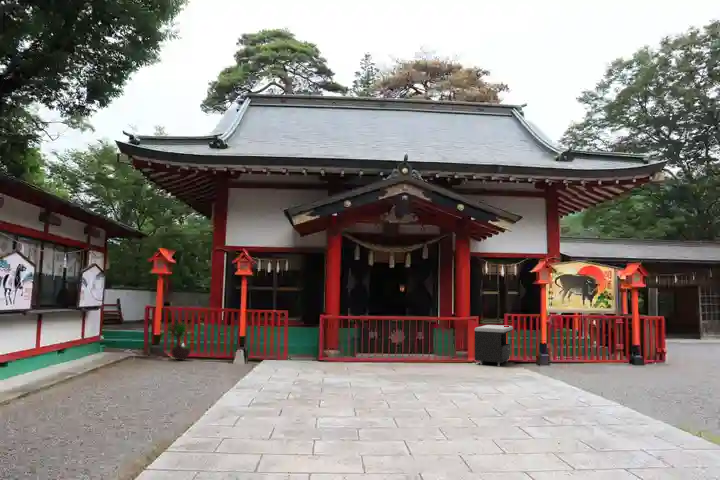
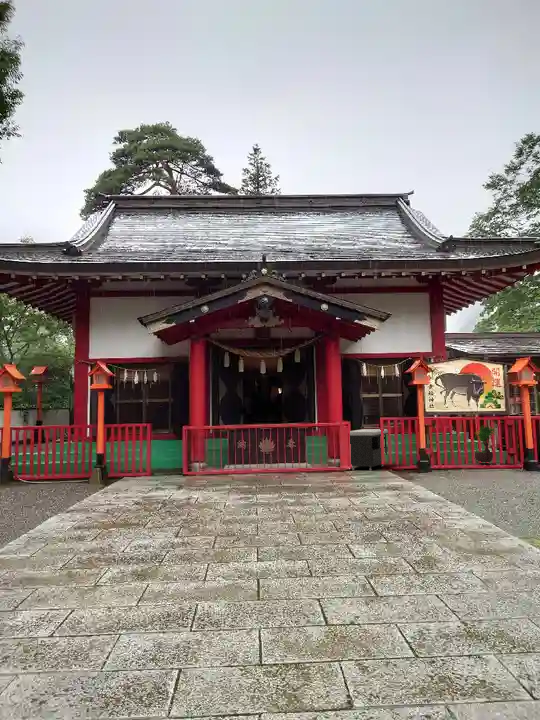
potted tree: present [168,322,190,360] -> present [474,425,494,464]

